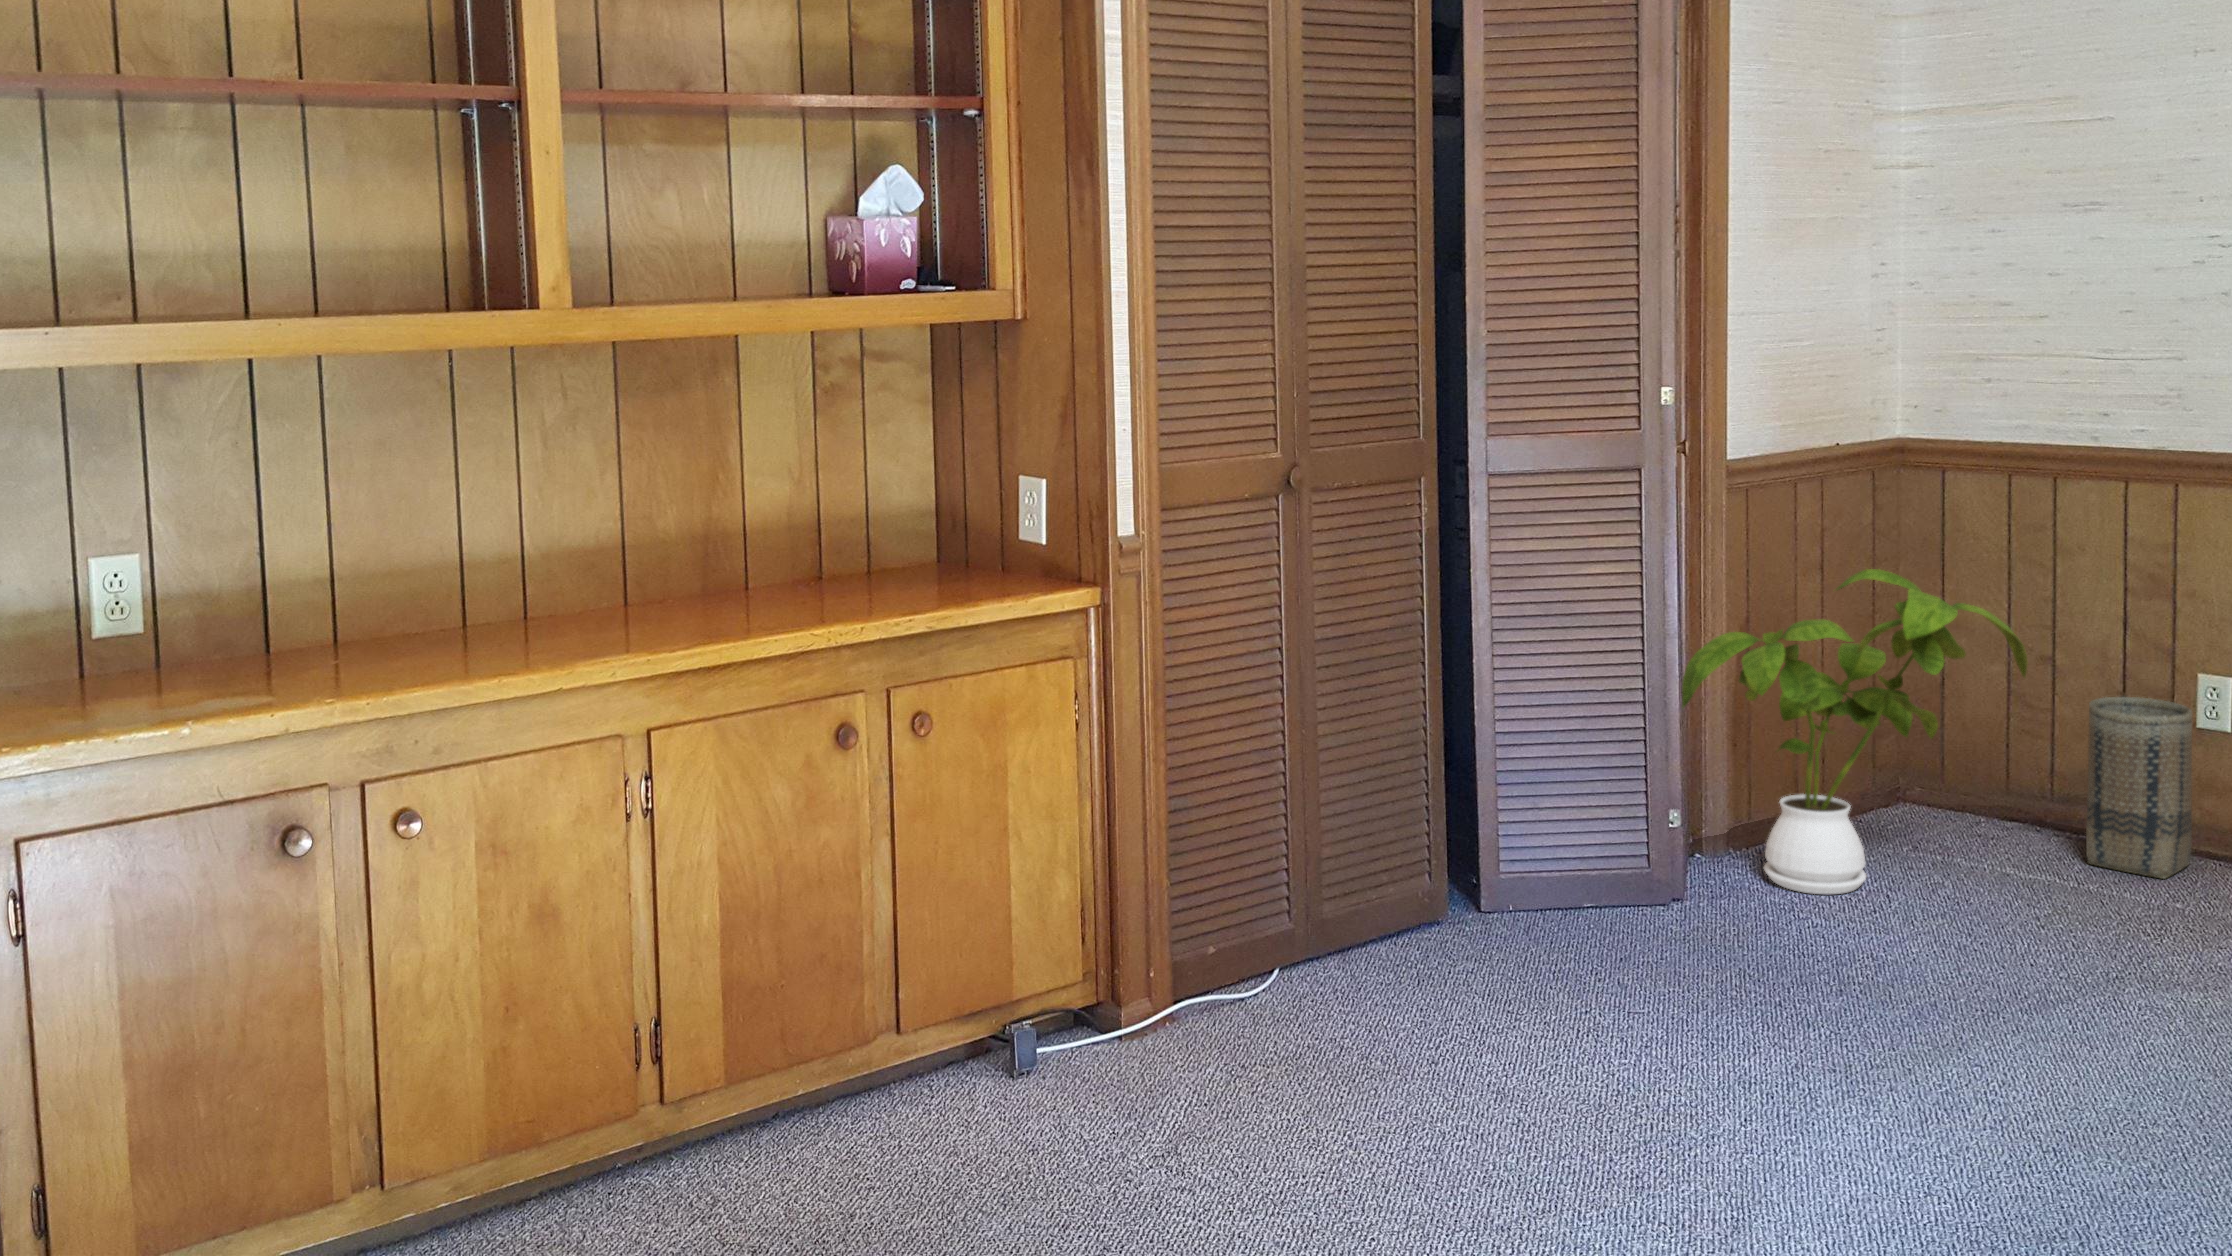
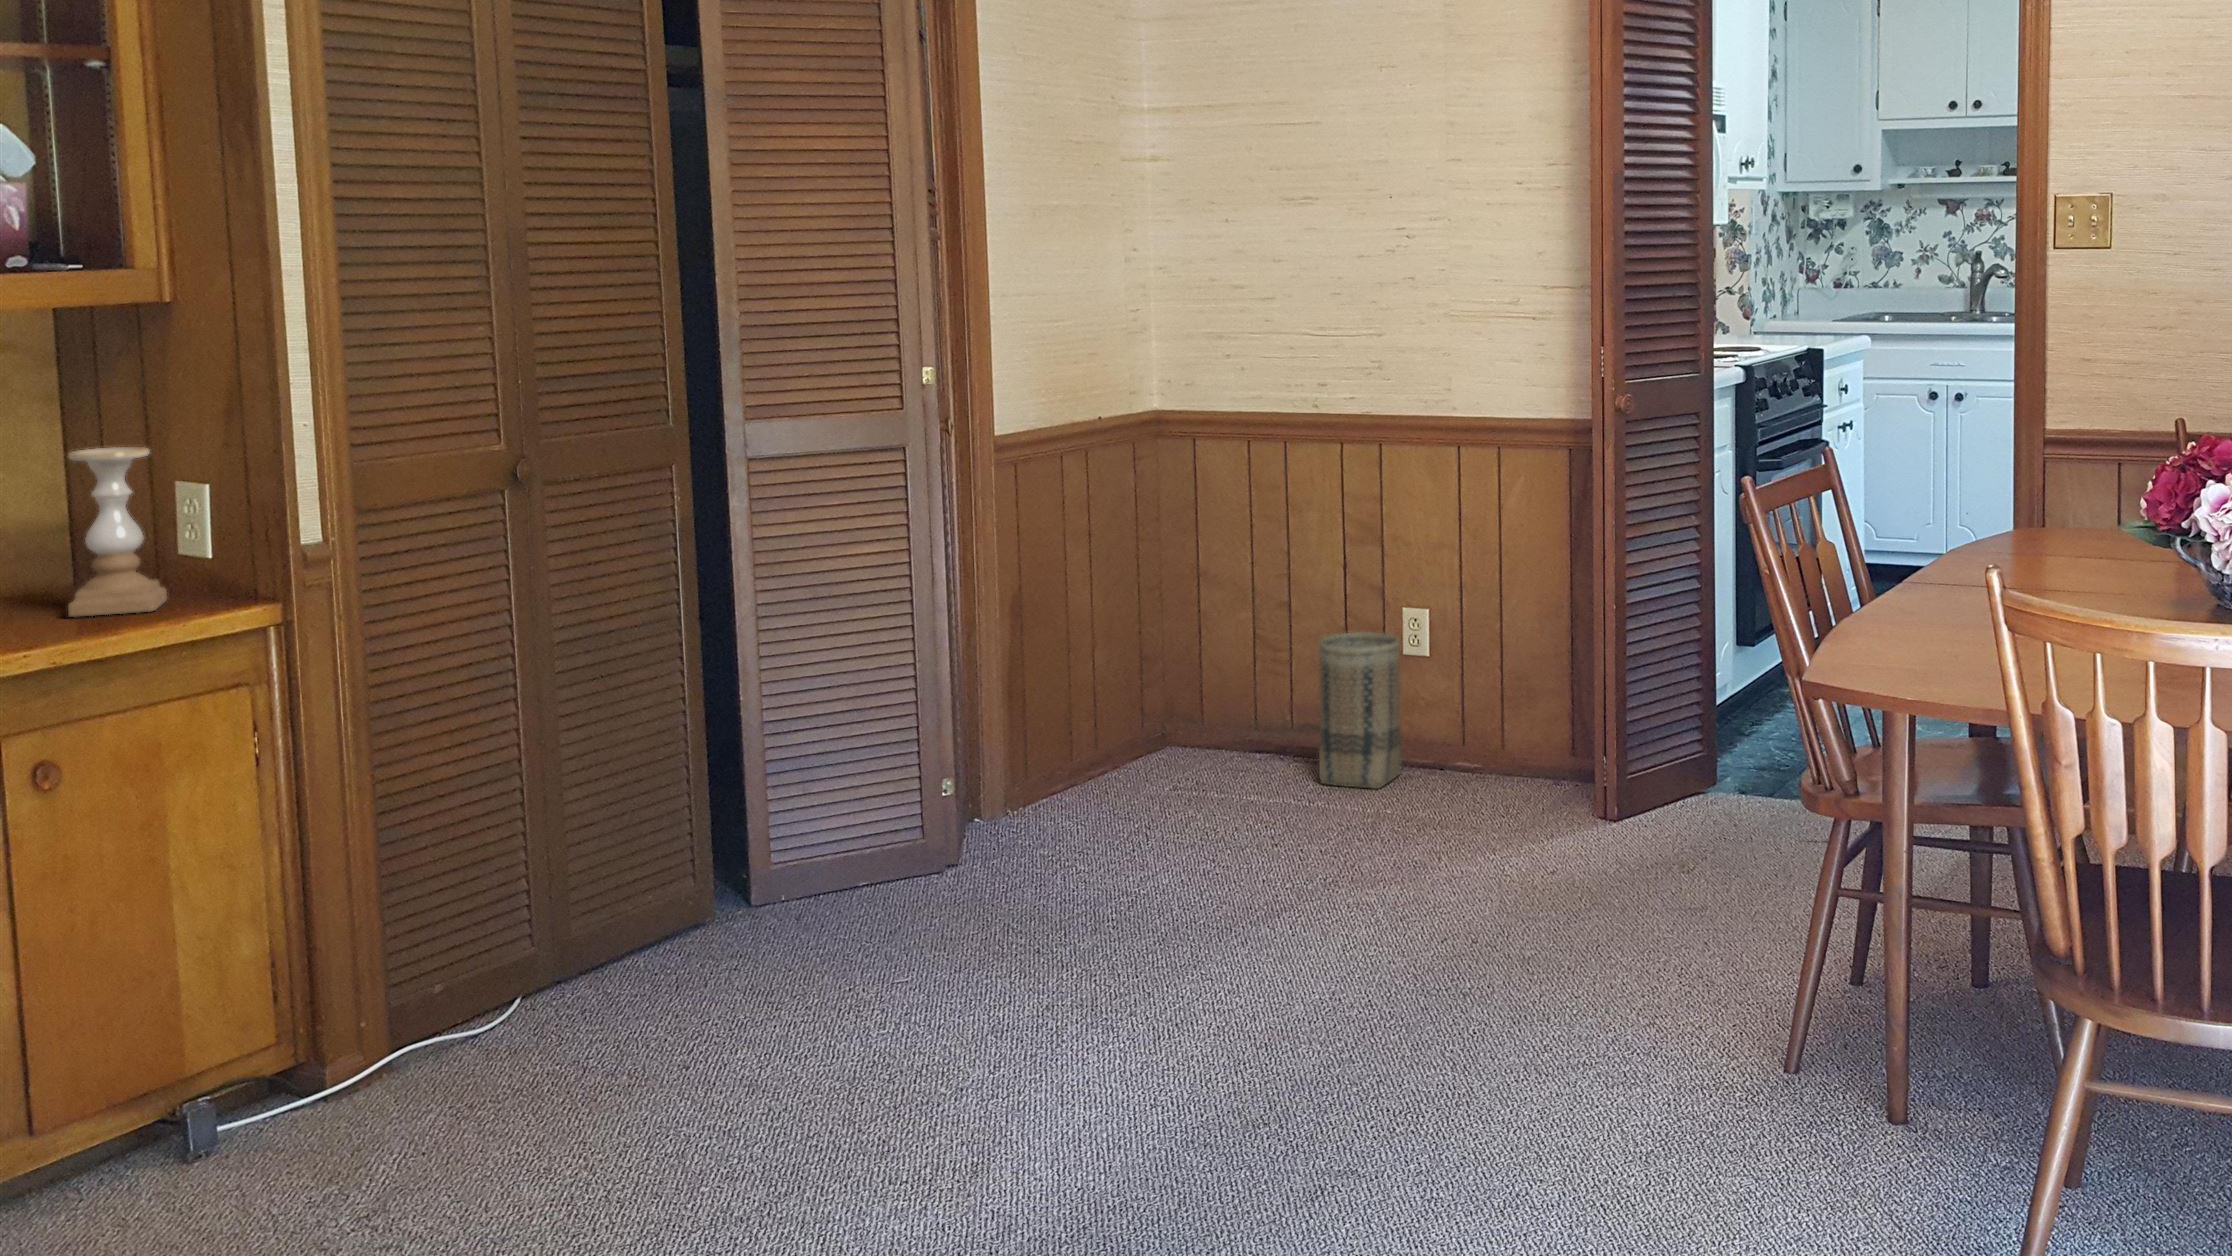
candle holder: none [940,443,1012,588] -> present [68,447,167,617]
house plant: present [1682,569,2027,895] -> none [953,532,1259,843]

